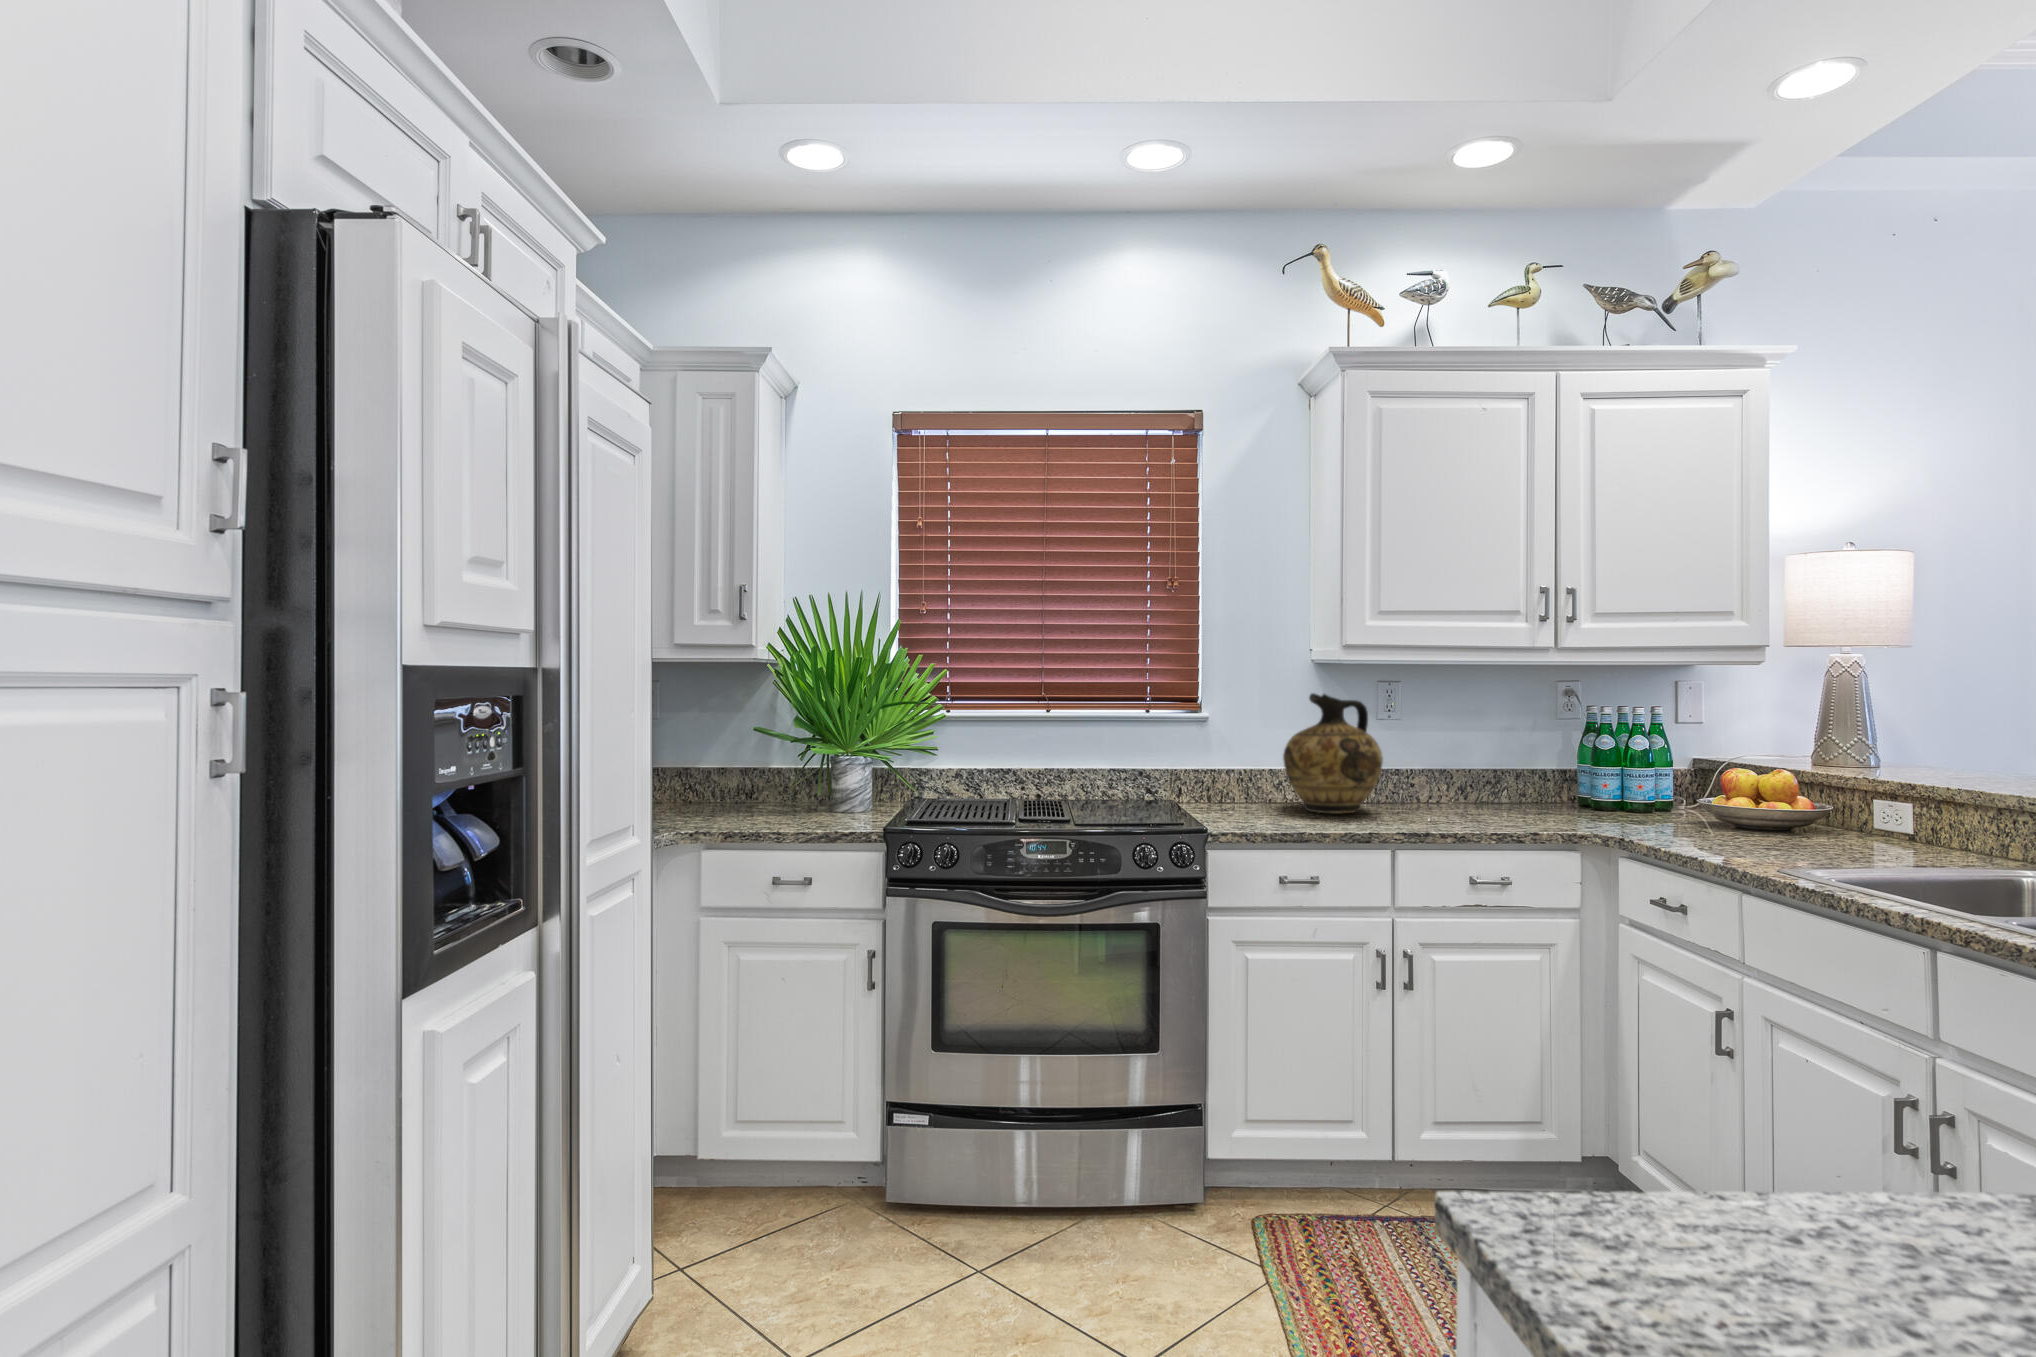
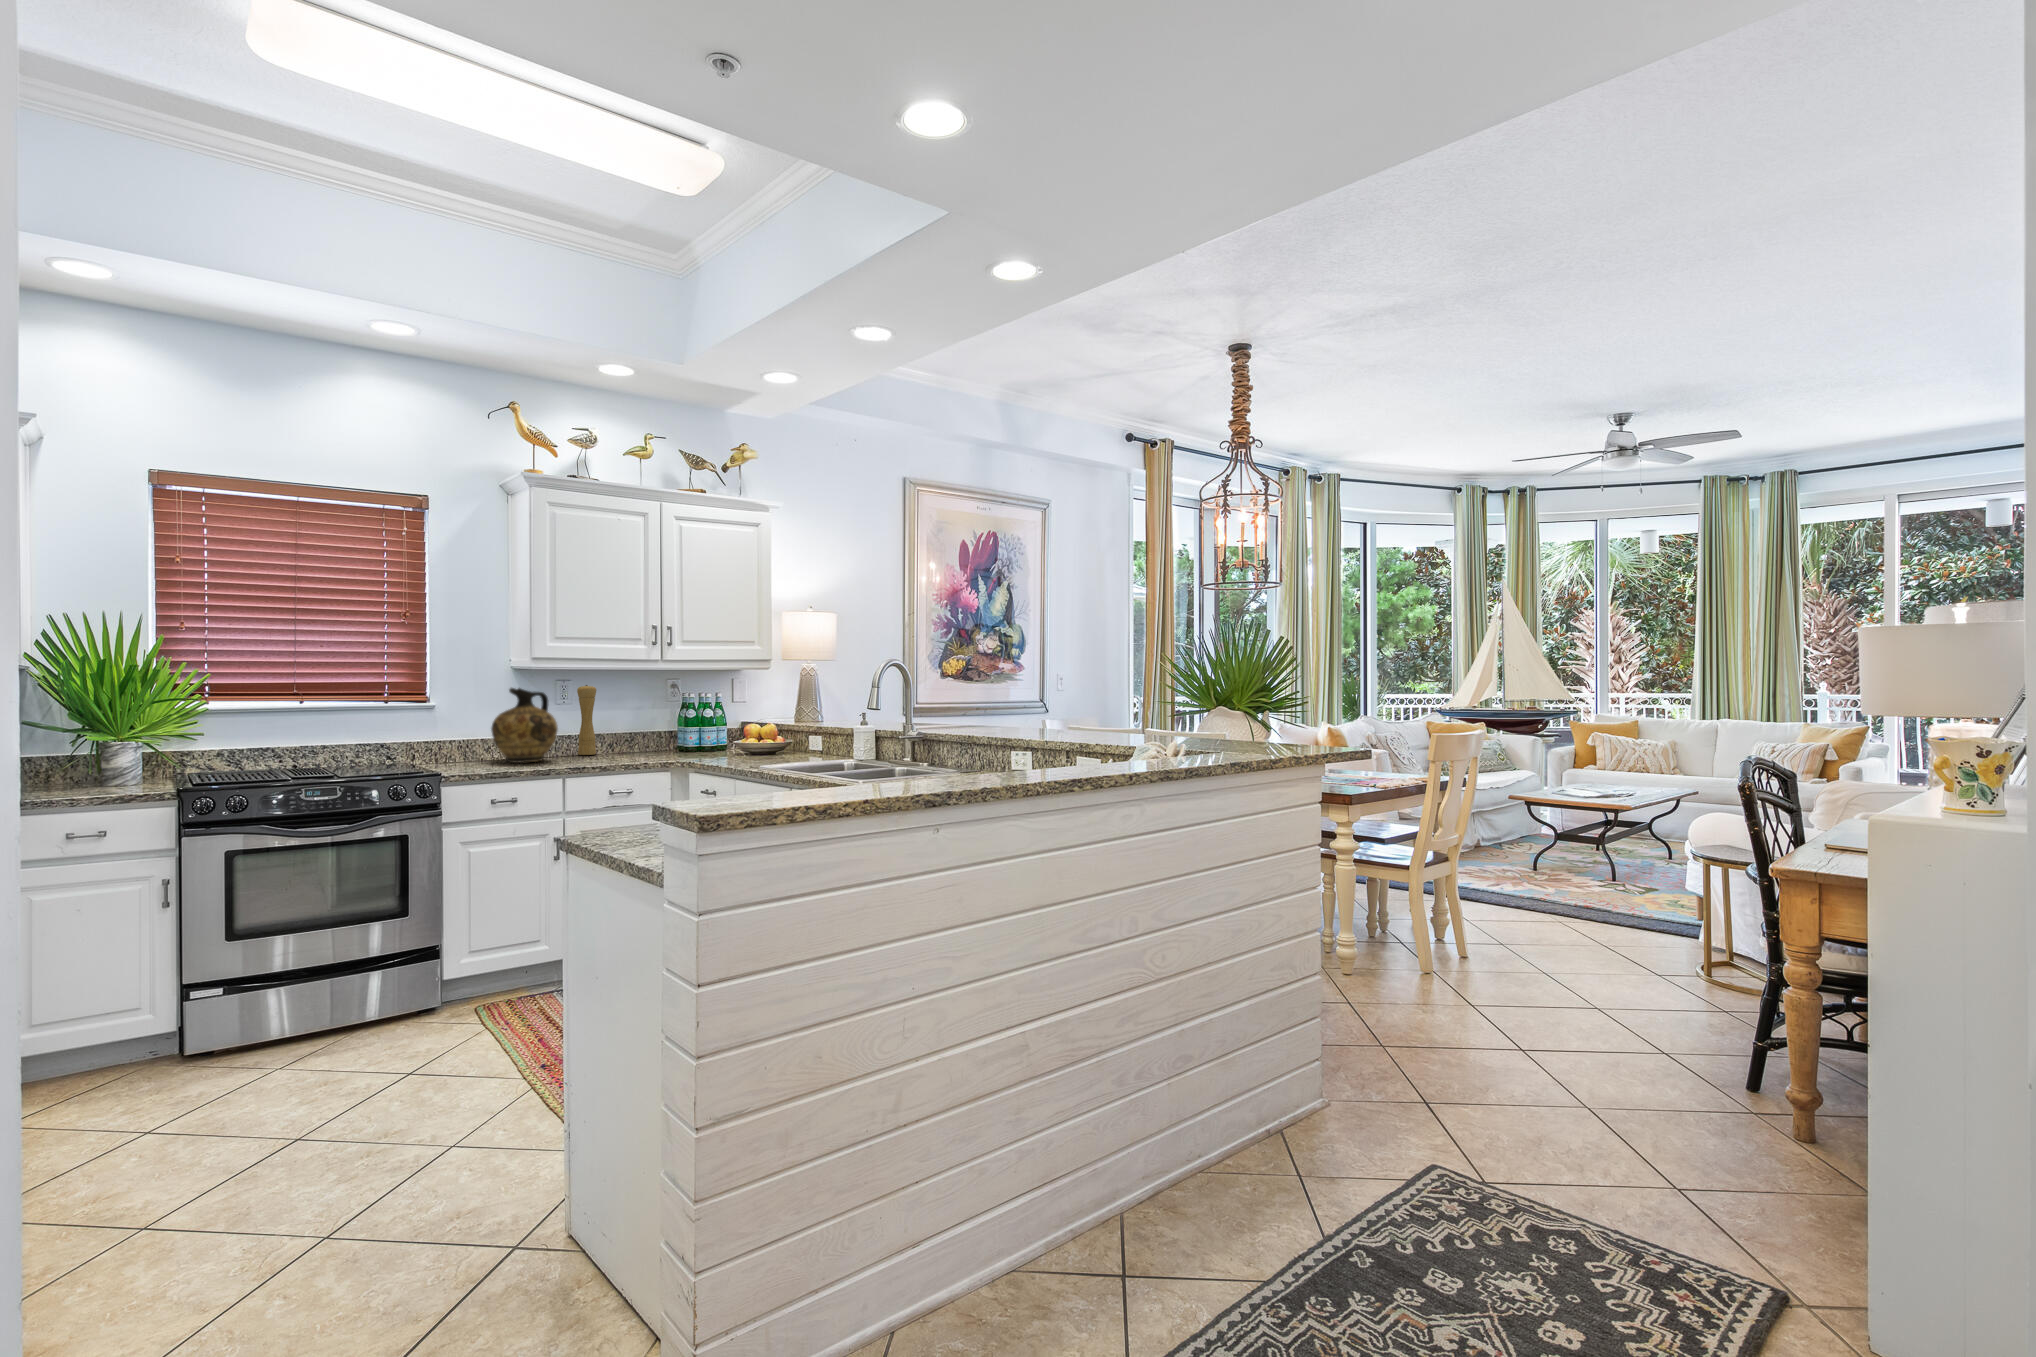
pepper mill: none [1412,690,1443,804] -> present [577,685,596,755]

